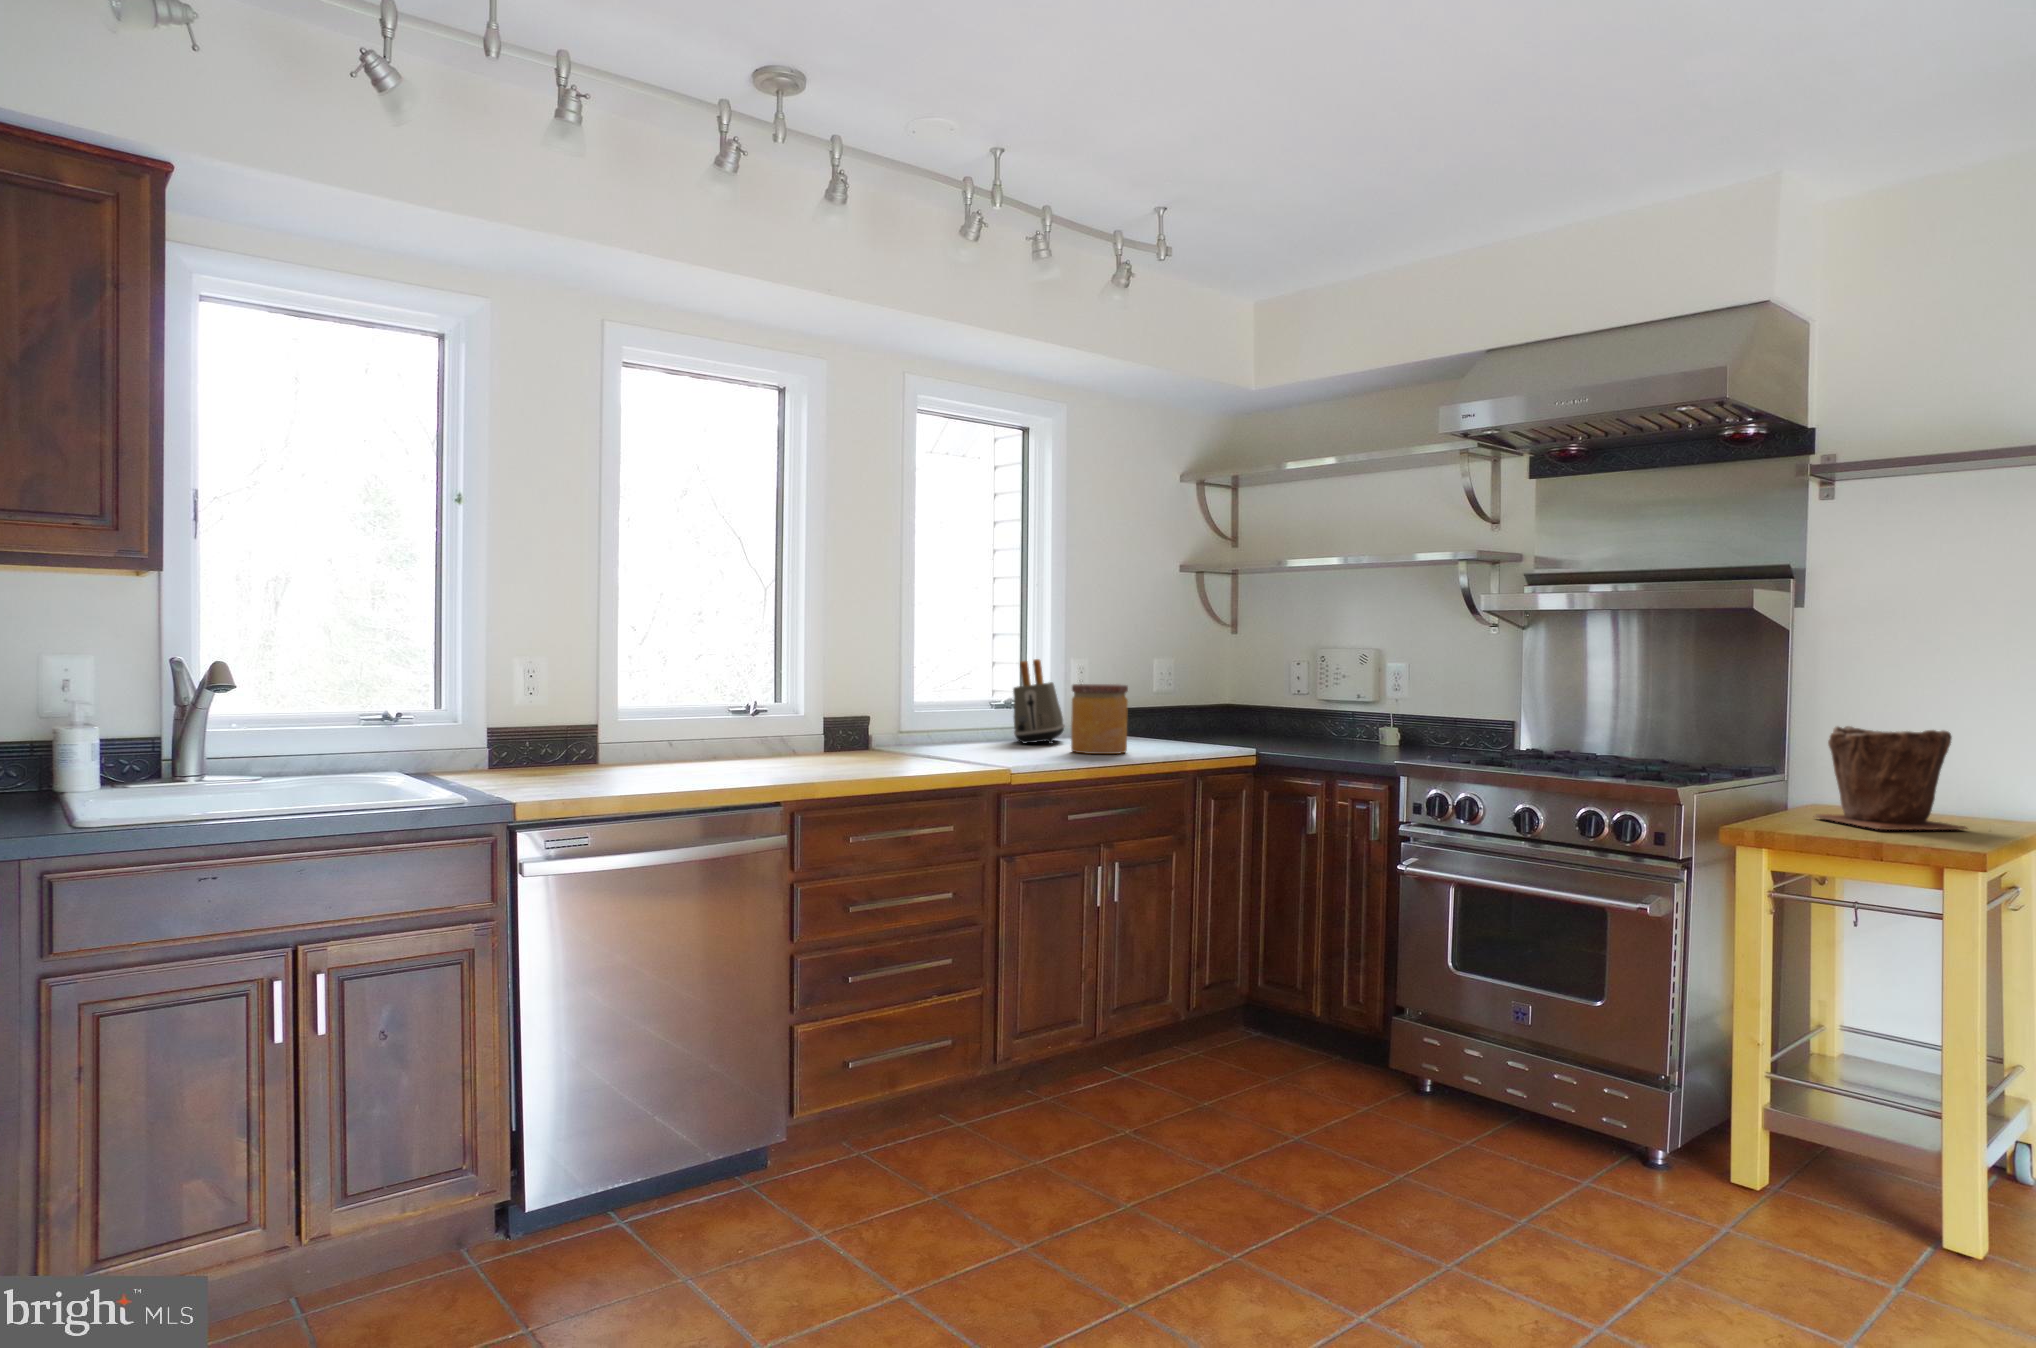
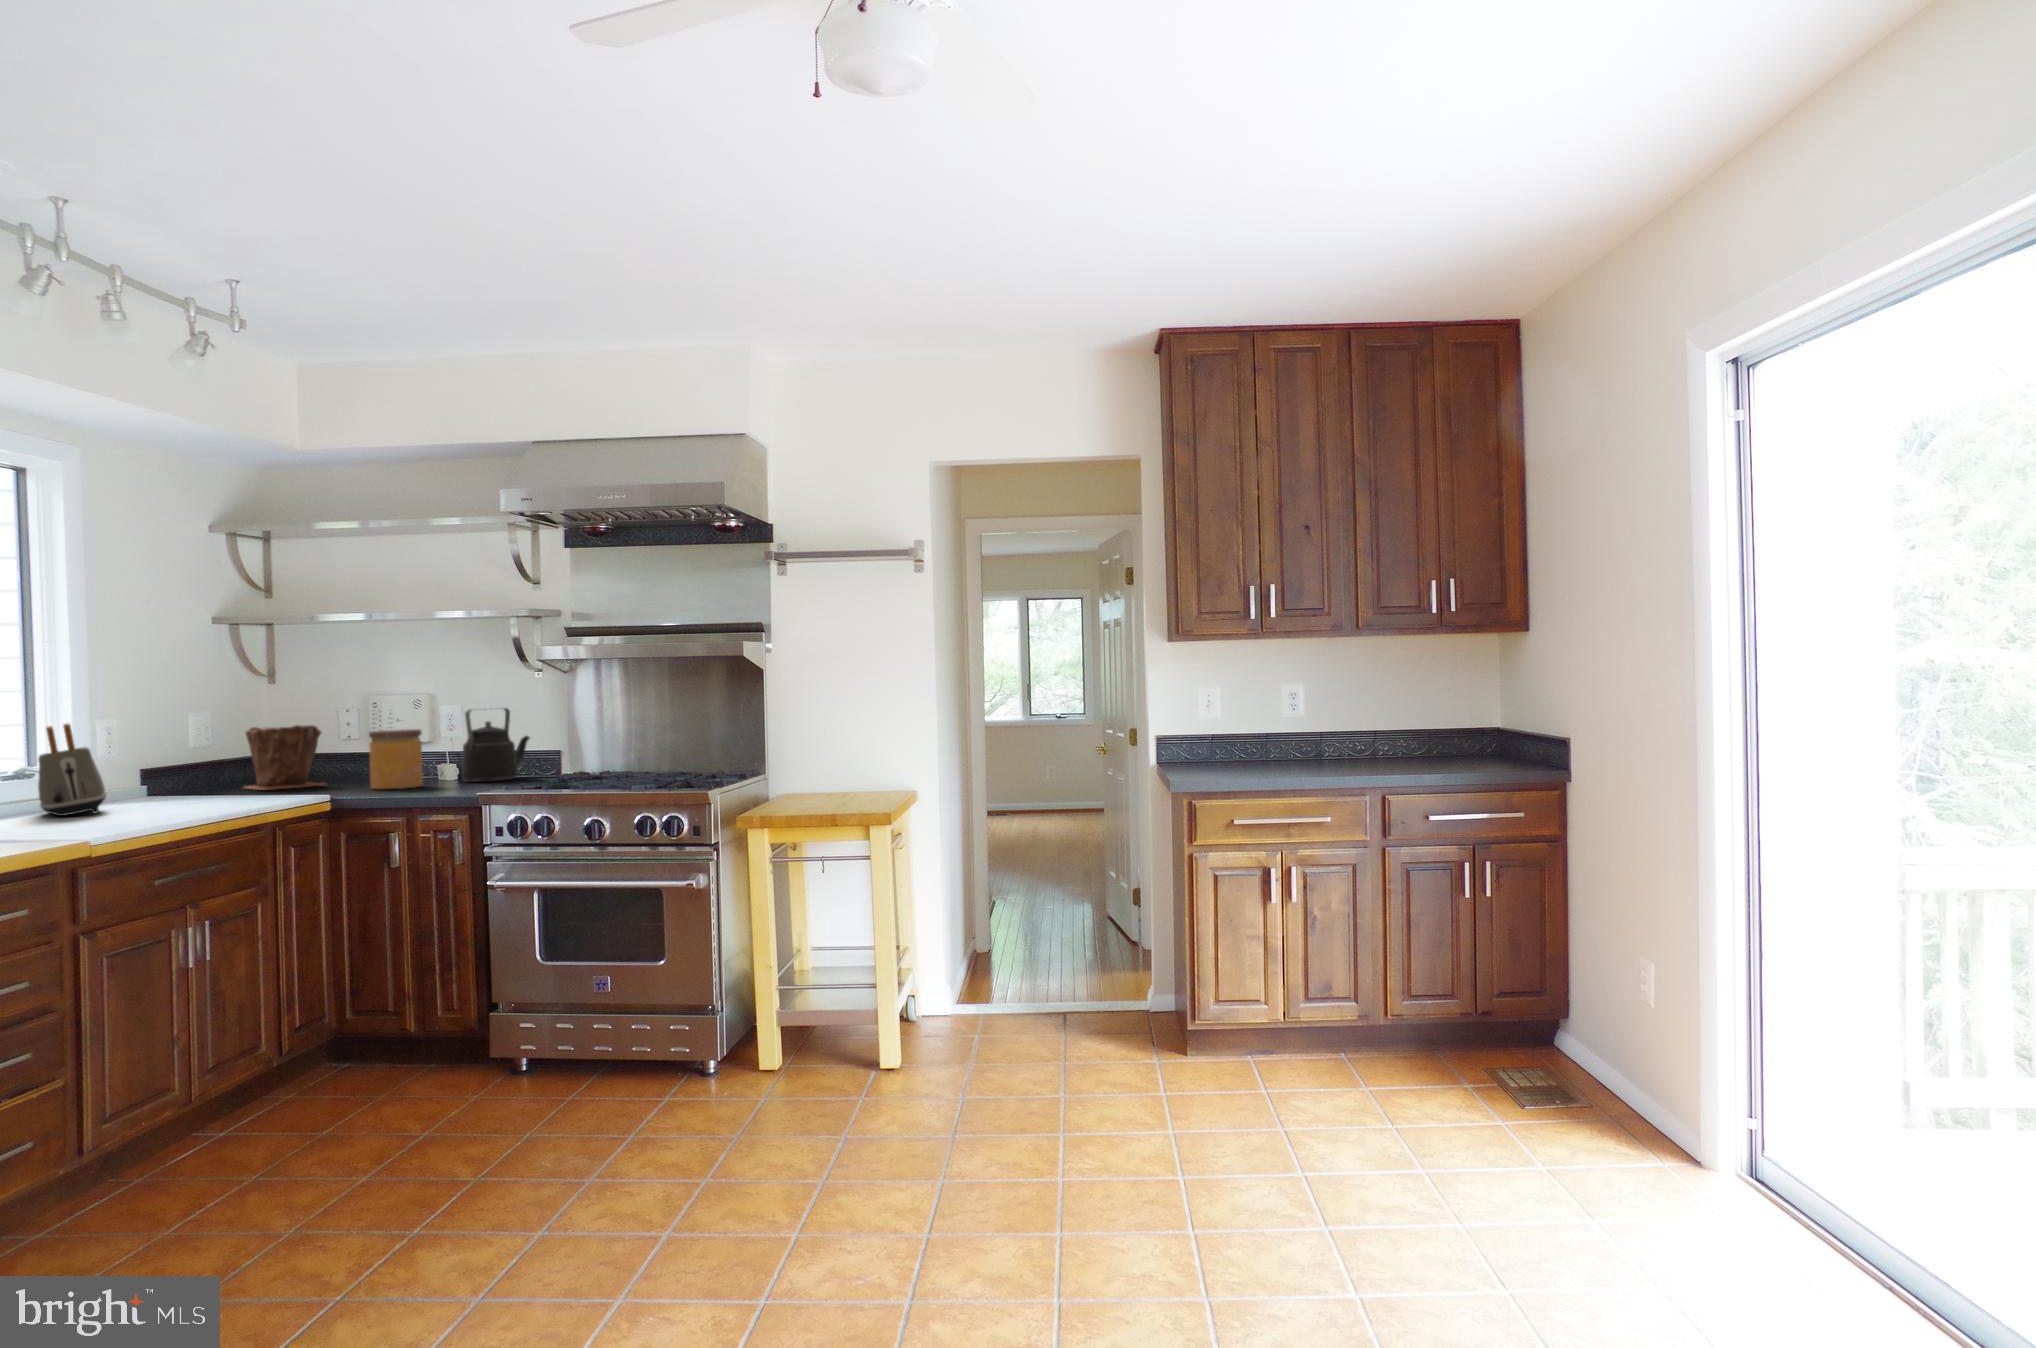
kettle: none [1398,666,1479,748] -> present [462,708,529,782]
jar: present [1071,684,1128,754] -> present [369,729,423,789]
plant pot: present [1815,726,1967,830] -> present [245,725,324,790]

